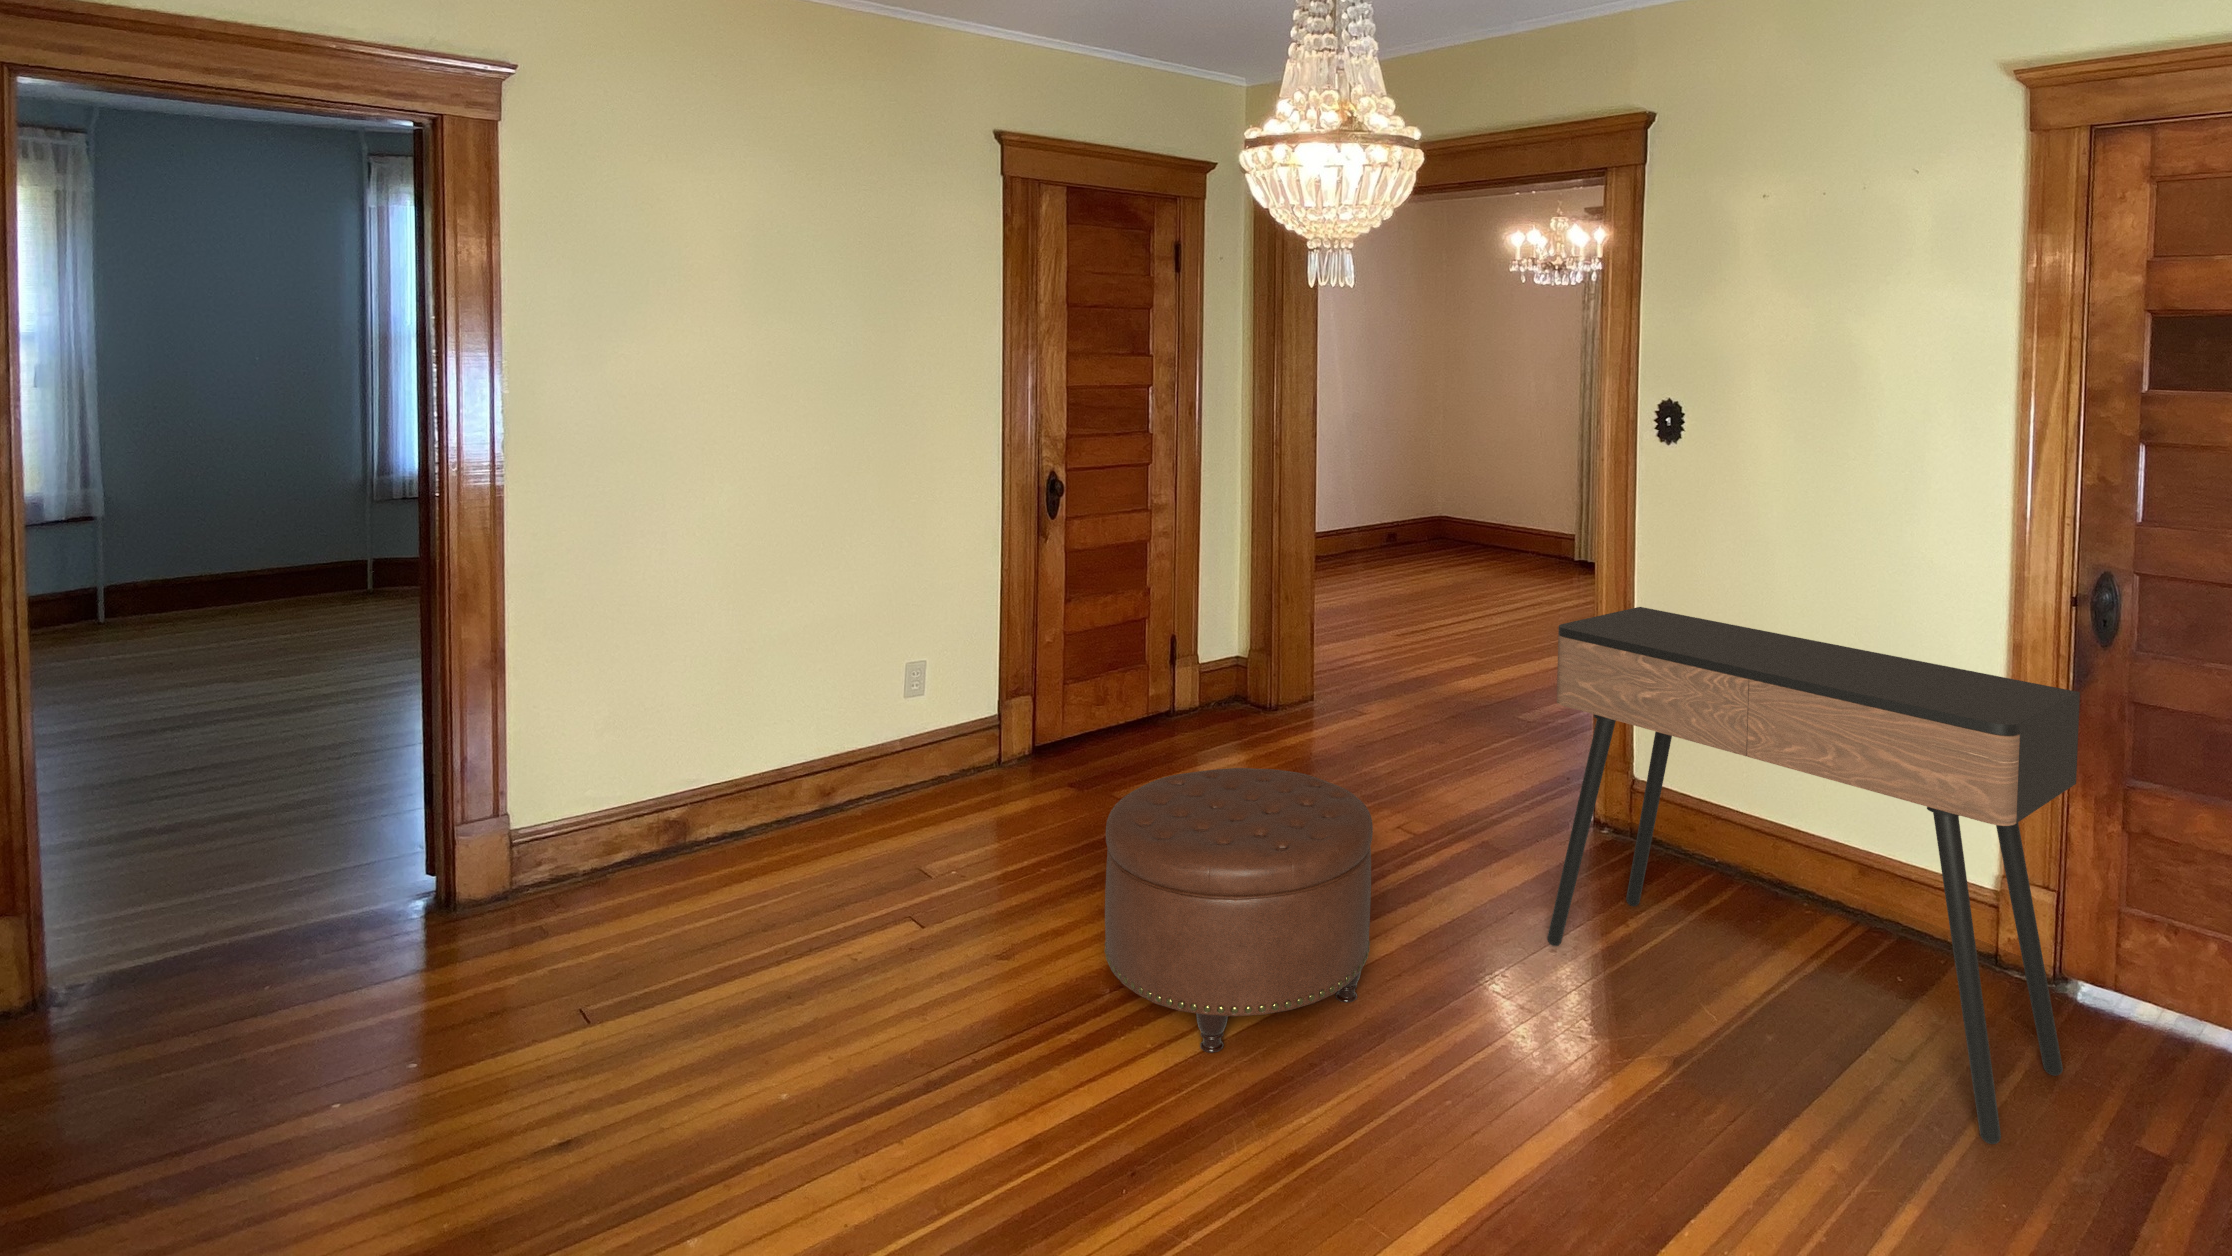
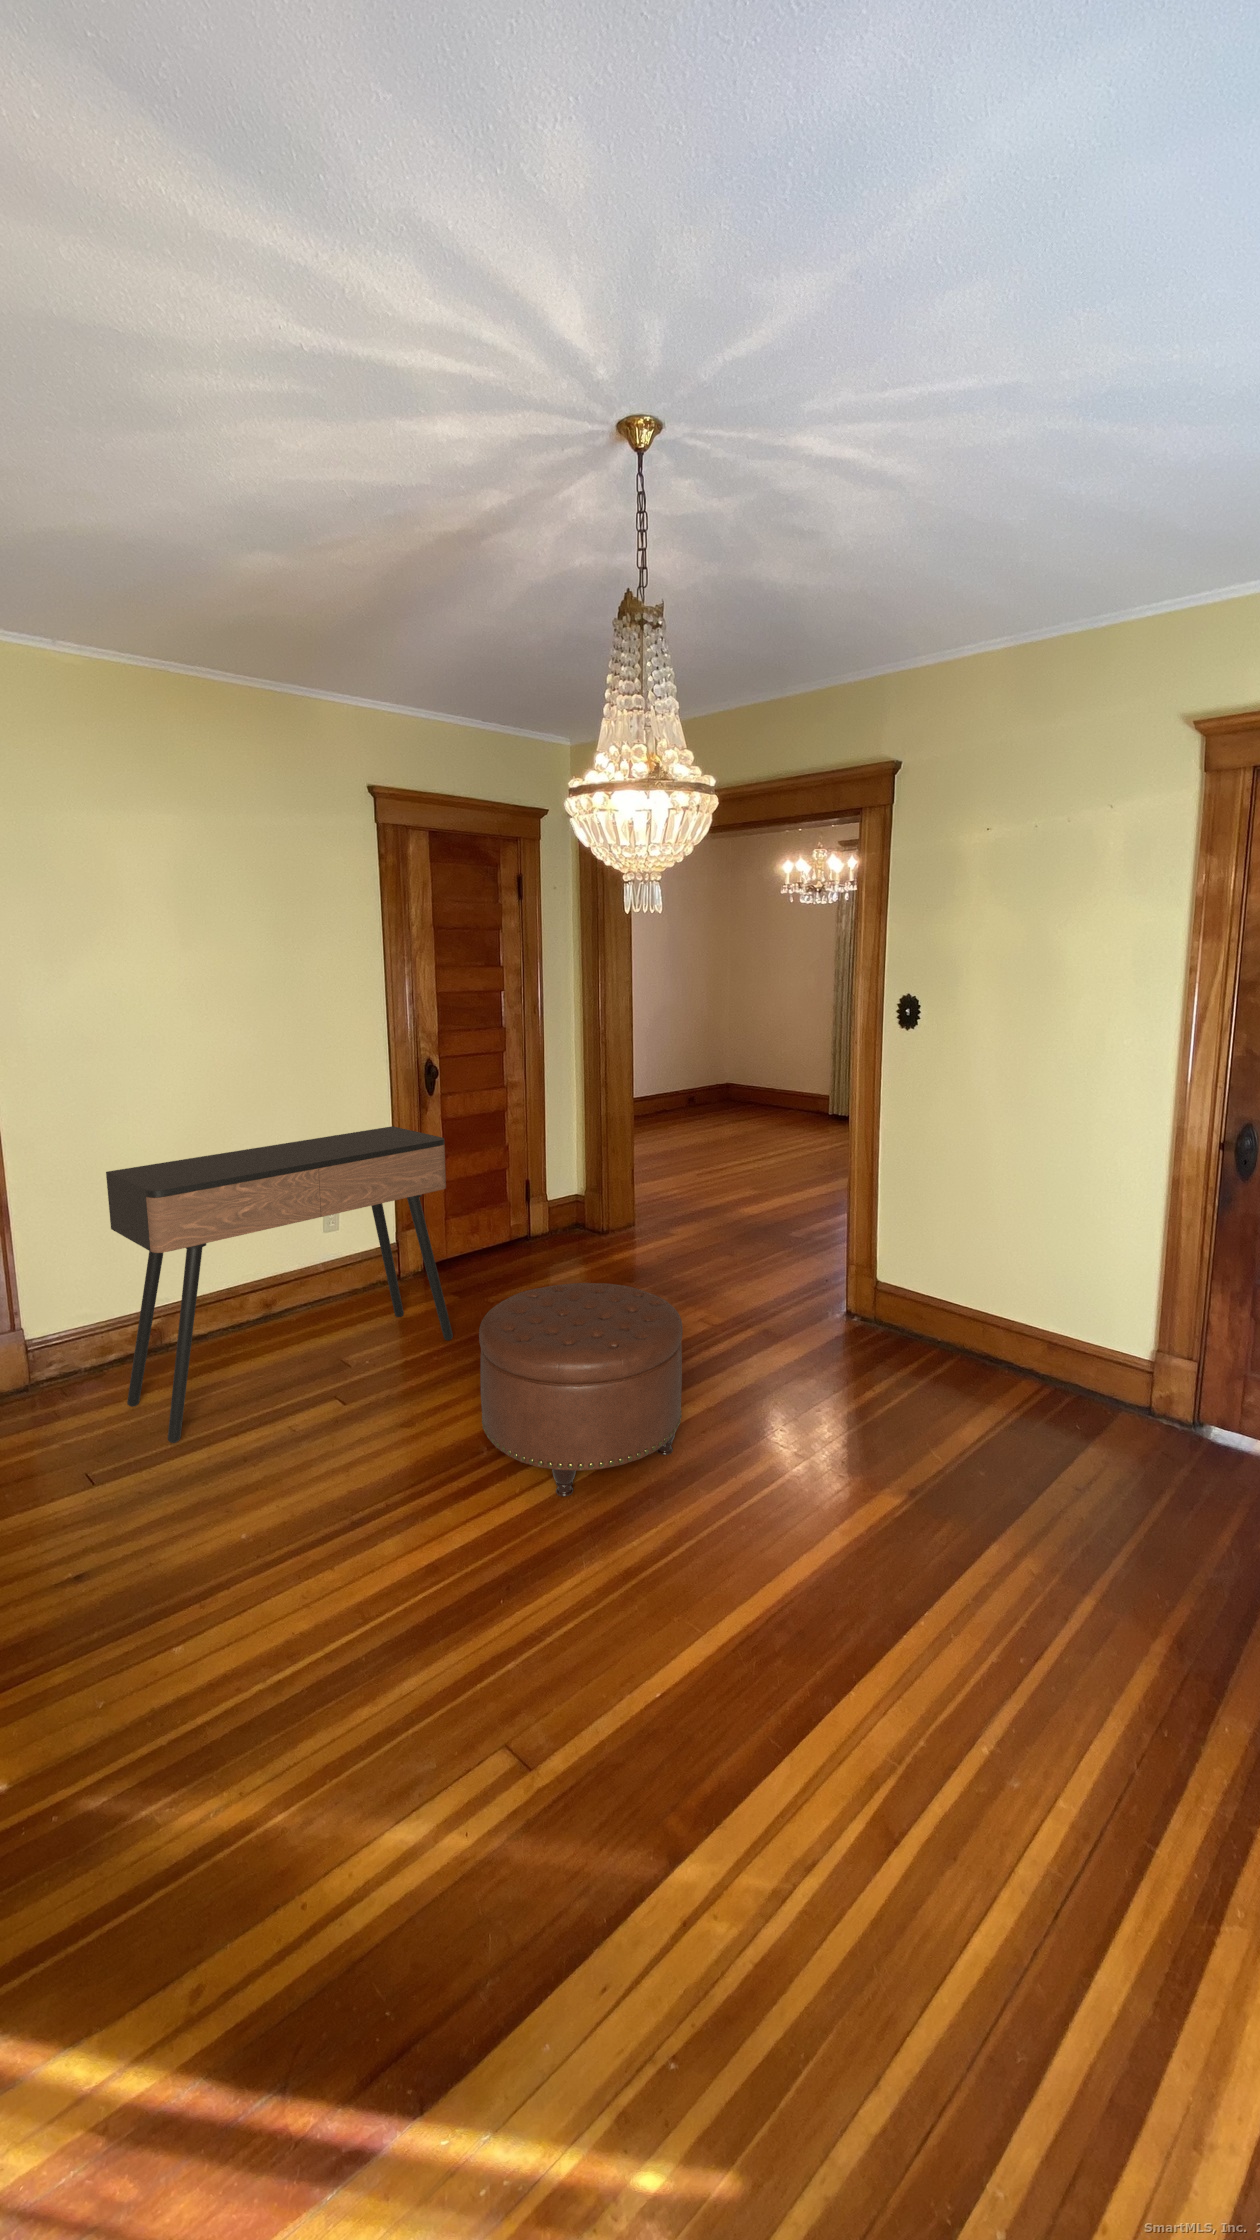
console table: present [1547,607,2080,1144] -> present [106,1126,453,1443]

